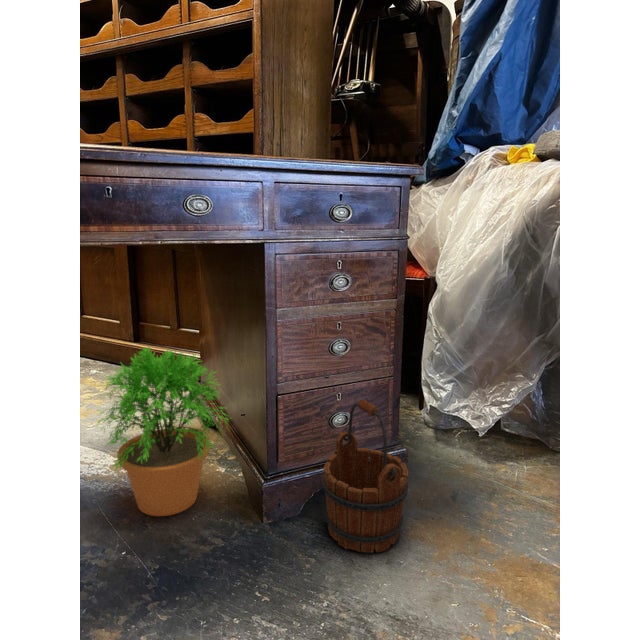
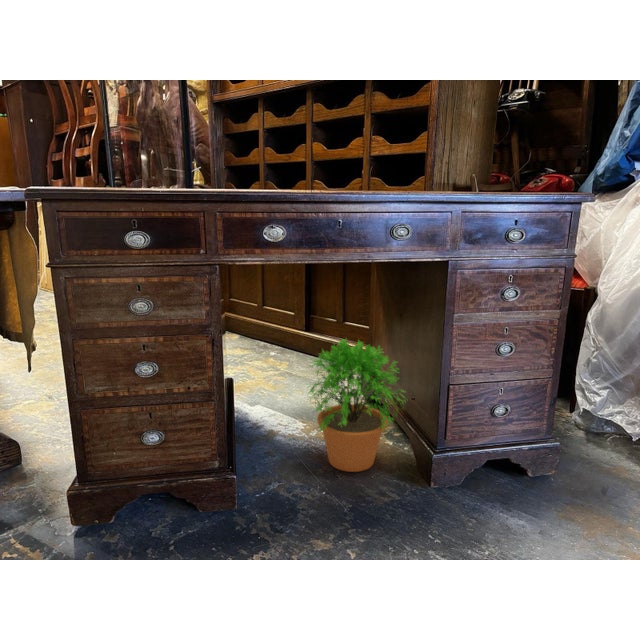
wooden bucket: present [323,399,409,553] -> none [485,394,564,524]

